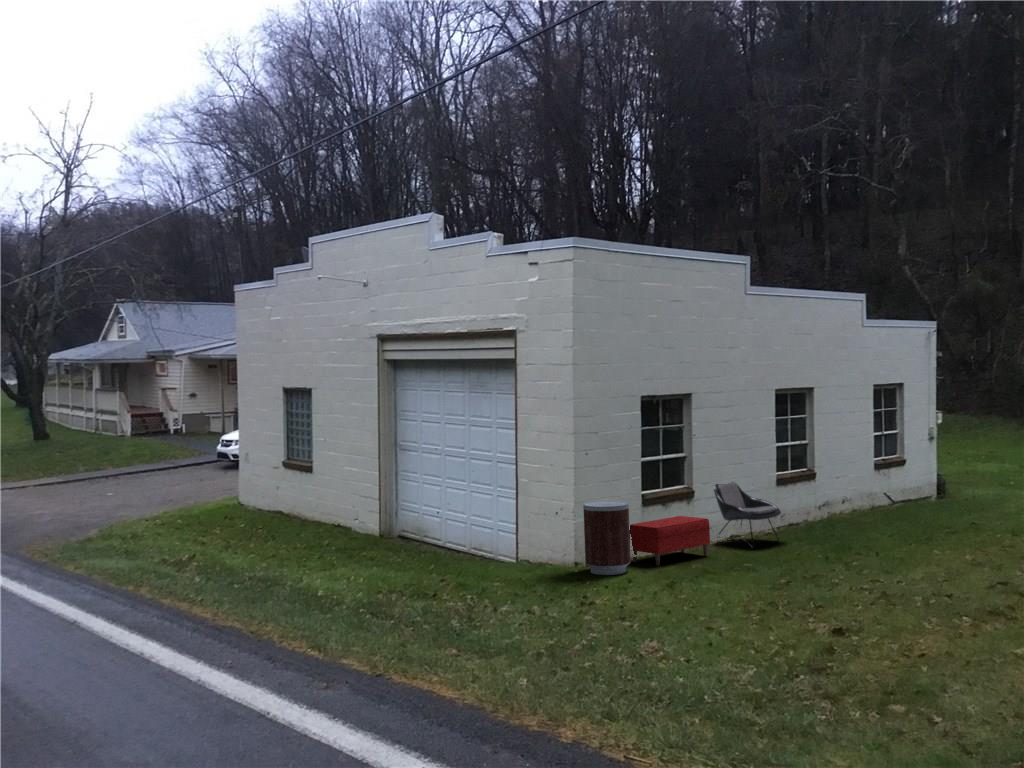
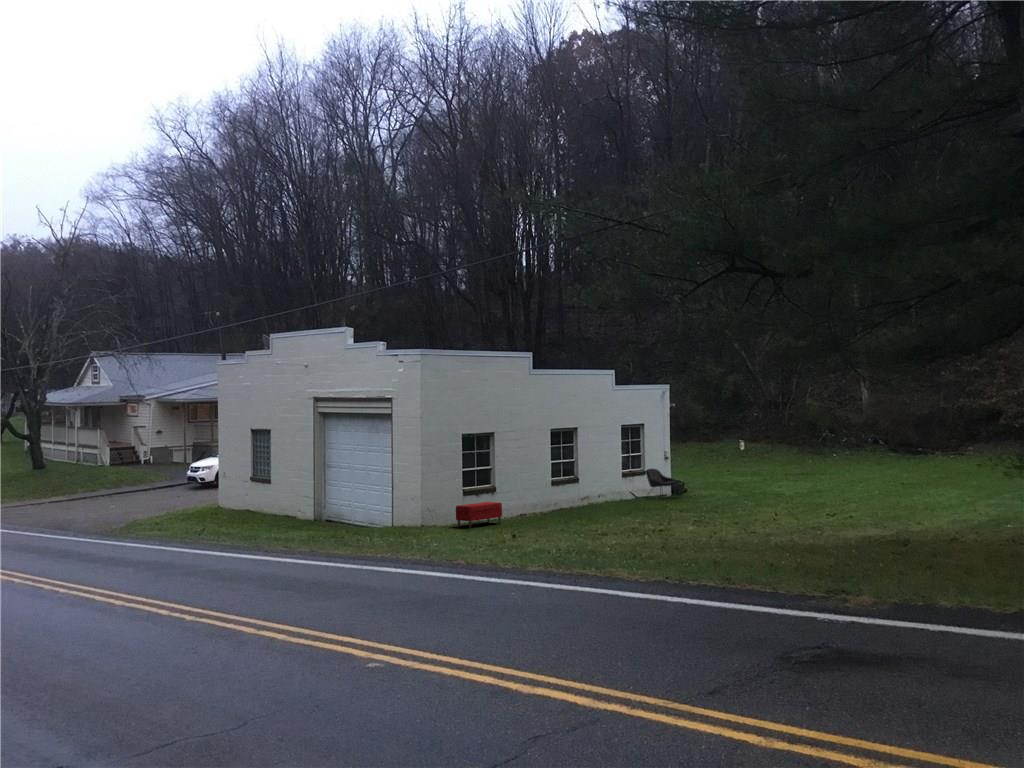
lounge chair: present [714,481,781,549] -> present [646,469,678,499]
trash can: present [583,501,631,575] -> none [428,492,454,532]

